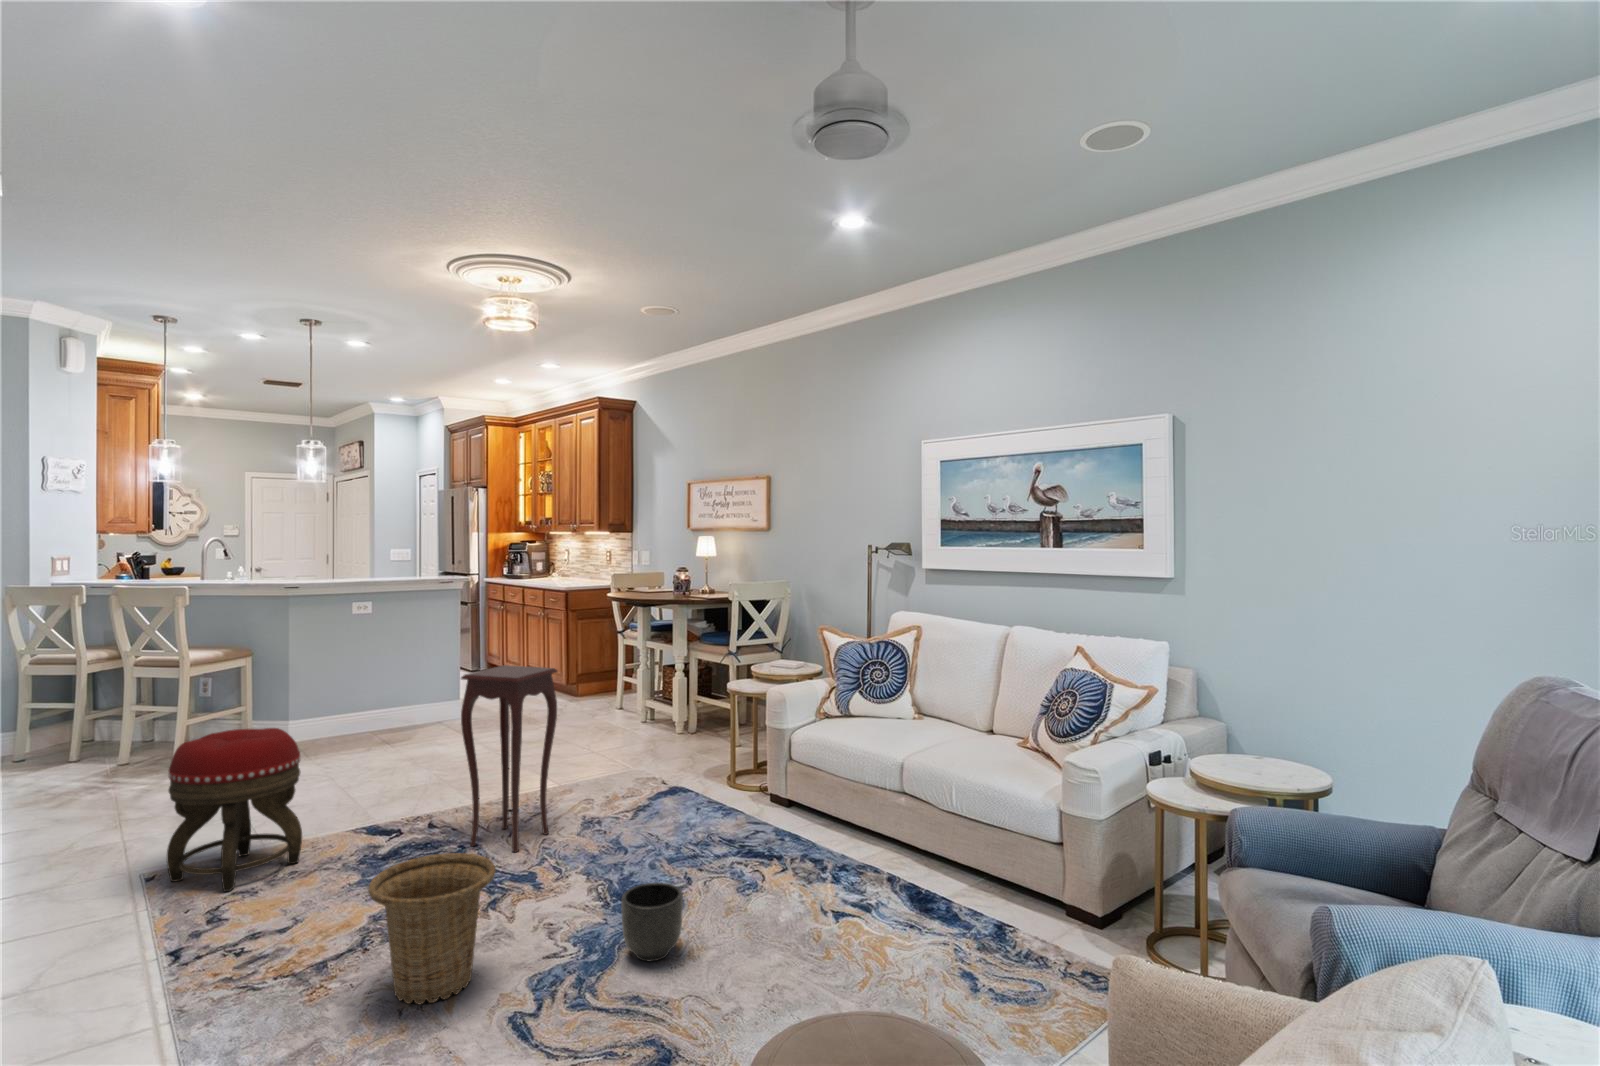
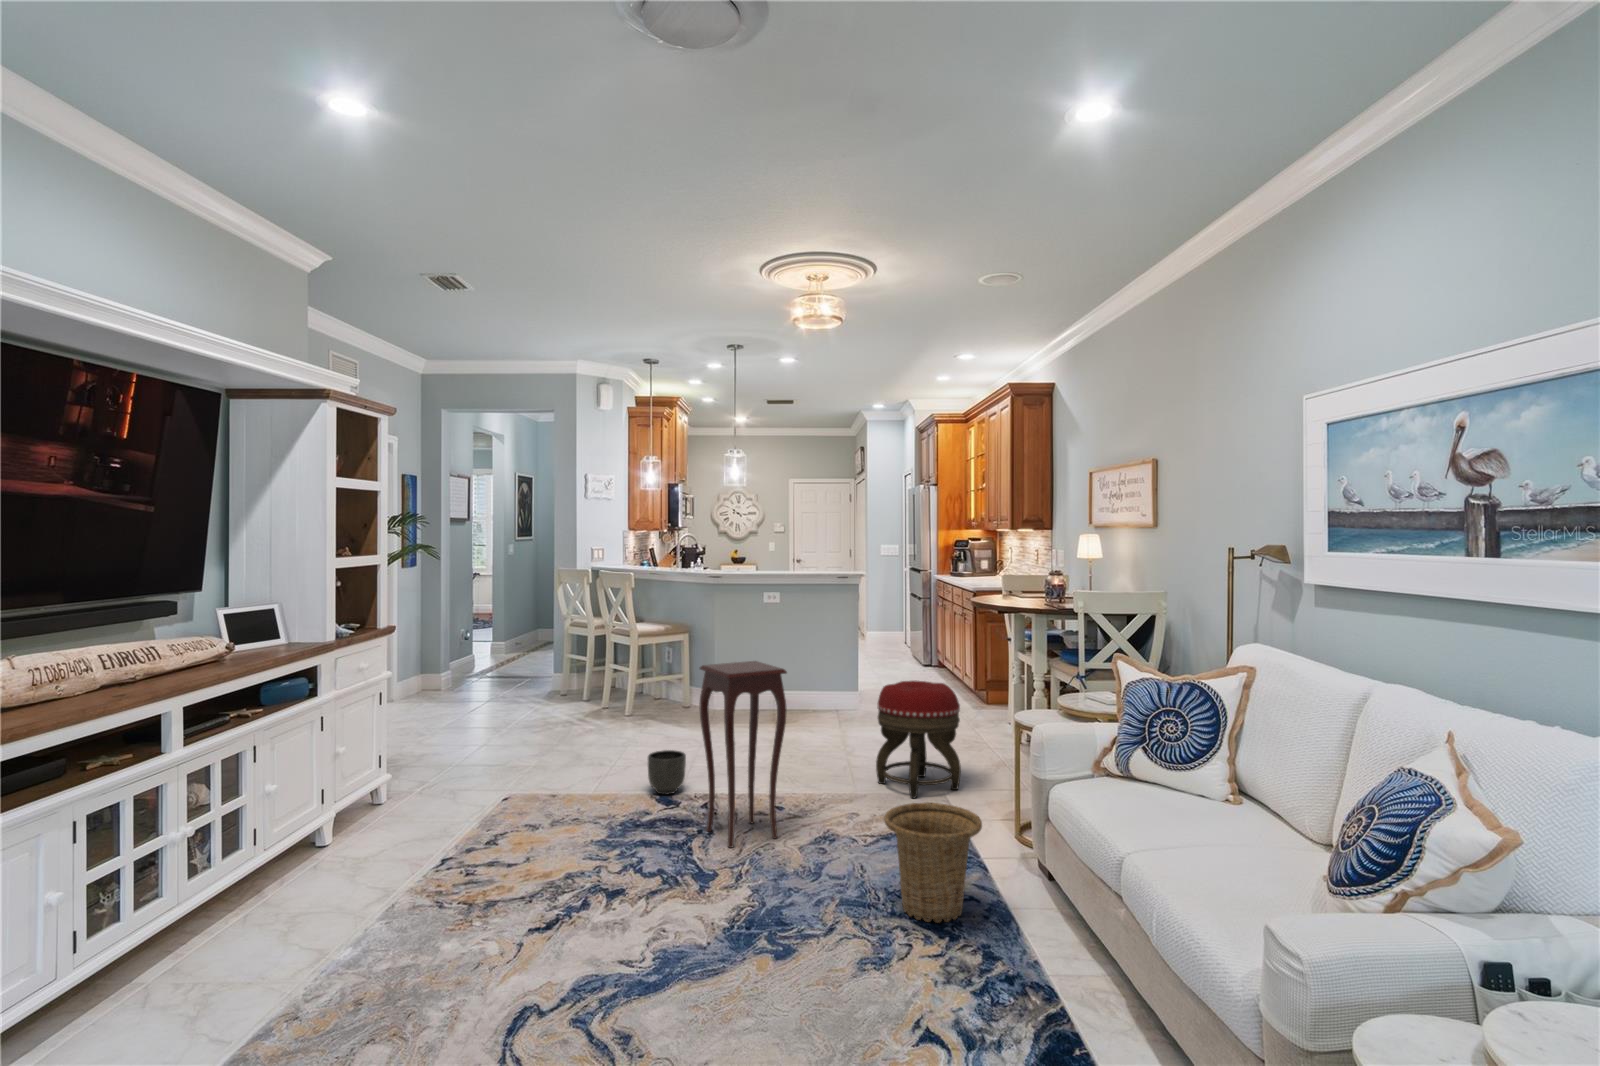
footstool: present [167,728,302,892] -> present [876,680,961,798]
basket: present [368,853,496,1004] -> present [884,803,982,923]
planter: present [621,883,683,962] -> present [648,750,686,795]

